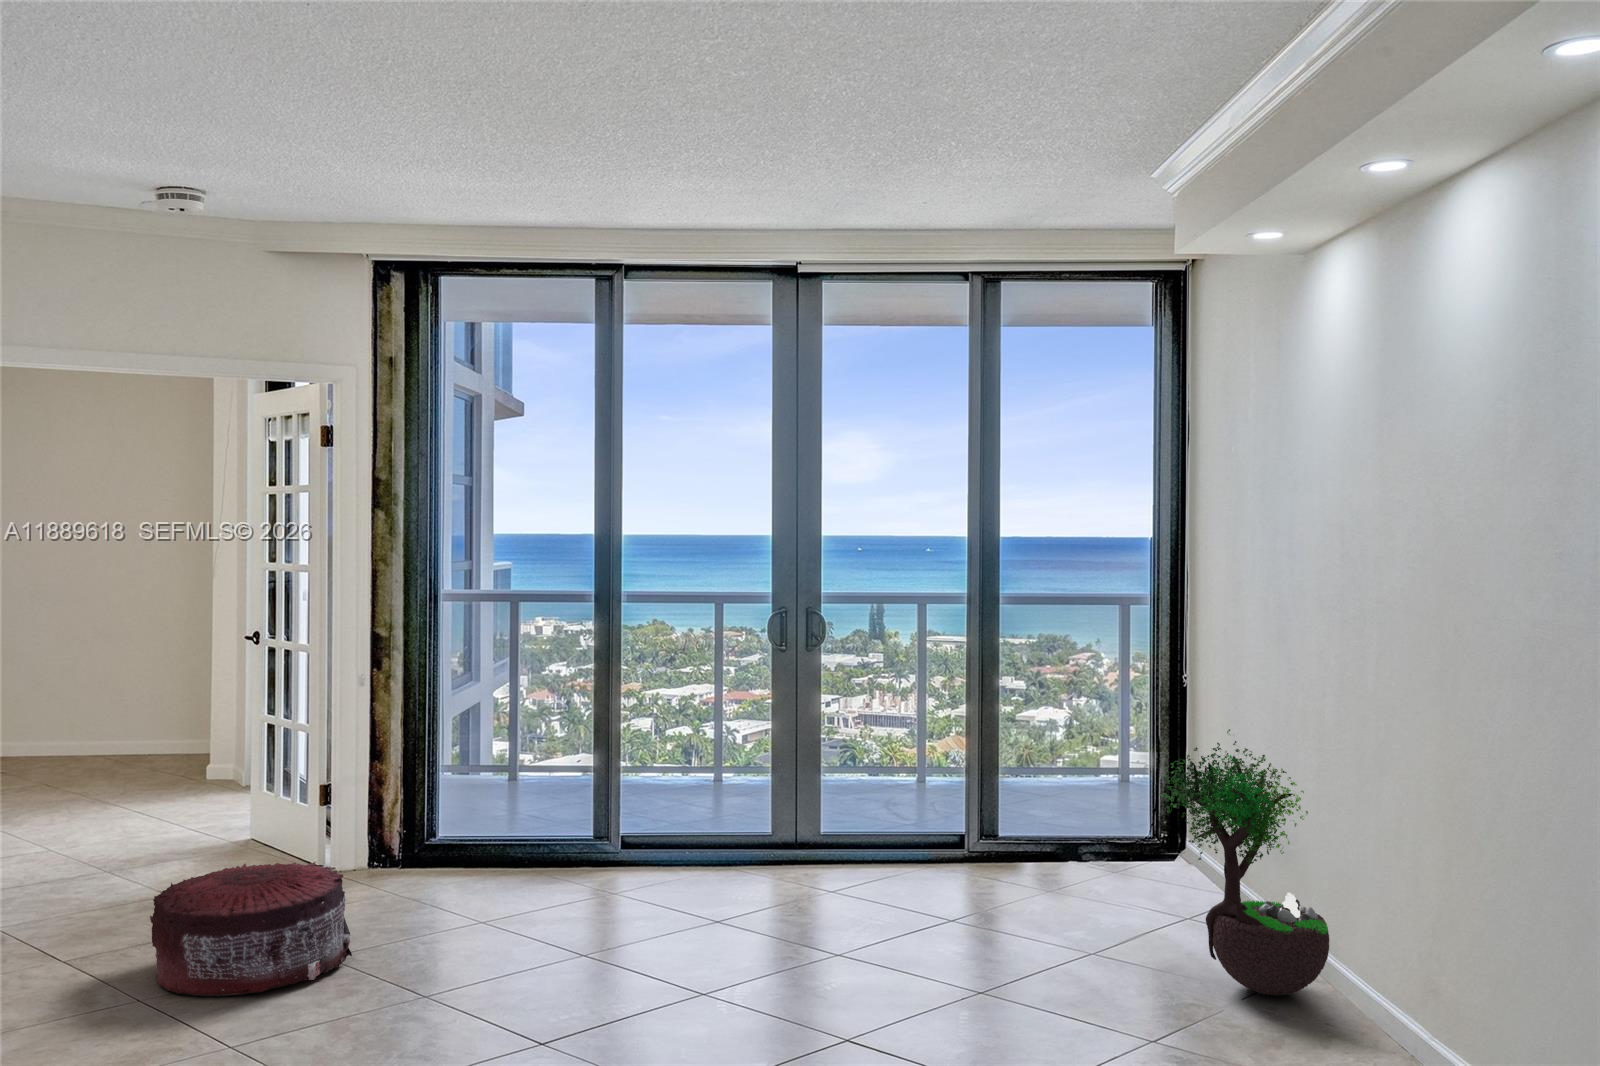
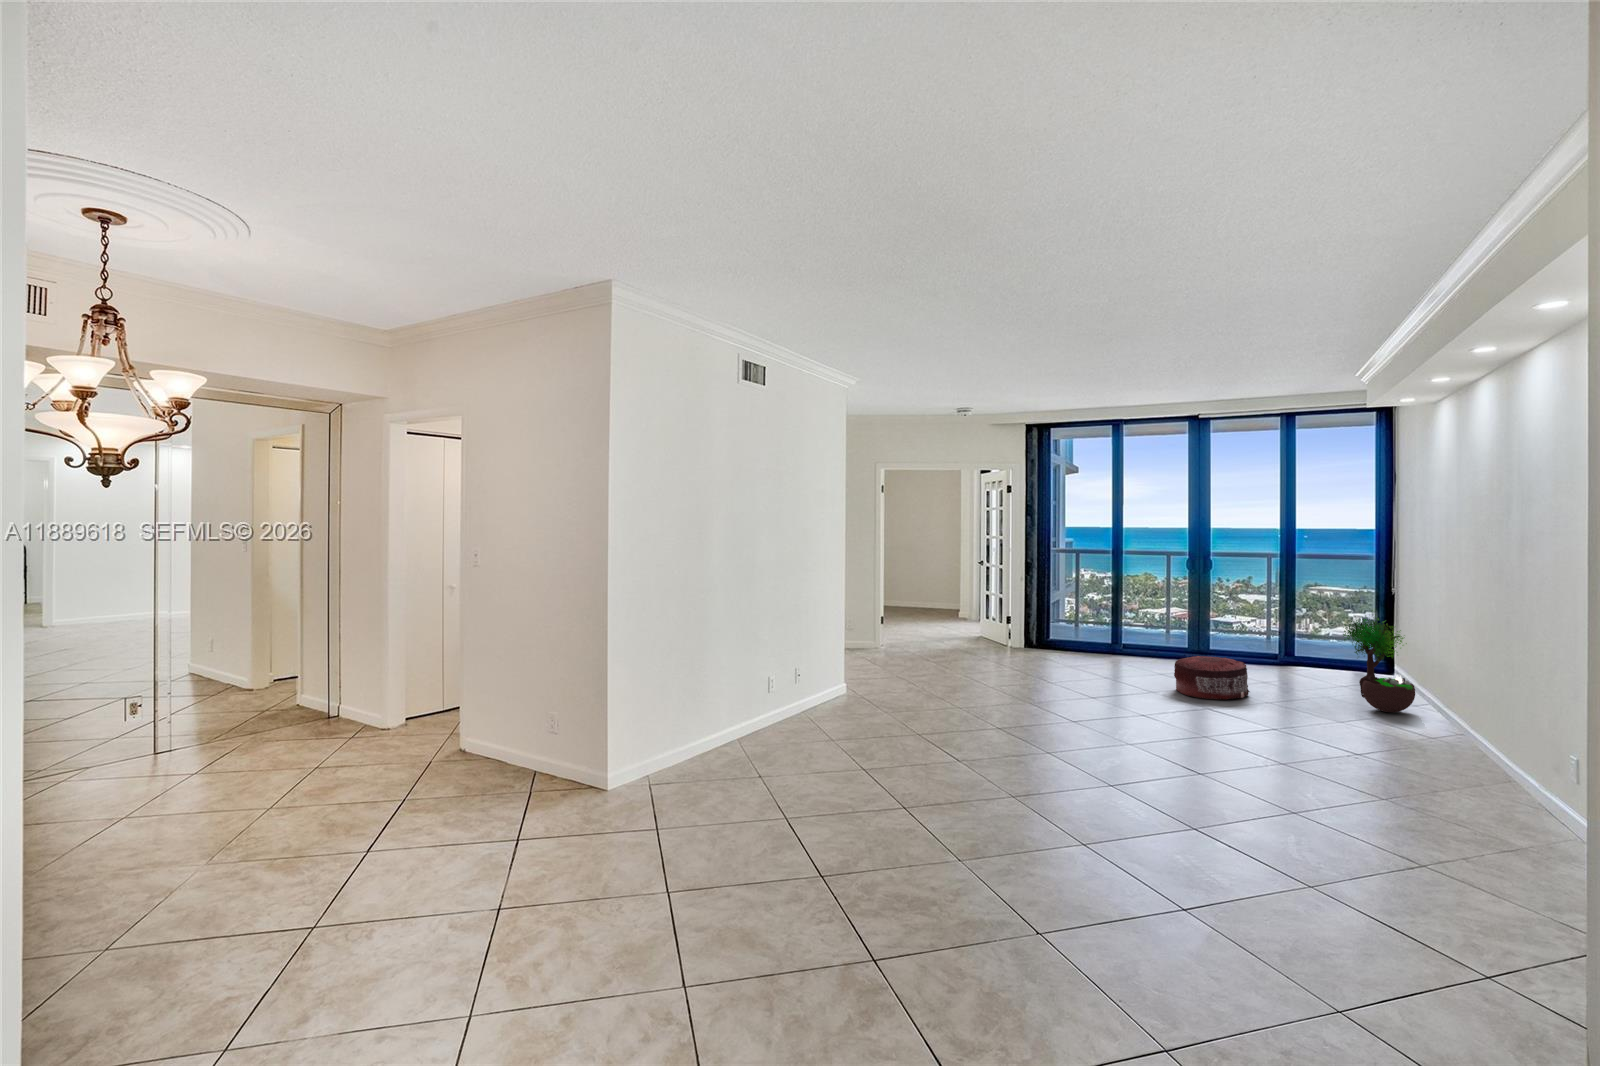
pouf: present [150,862,352,996] -> present [1174,656,1250,700]

